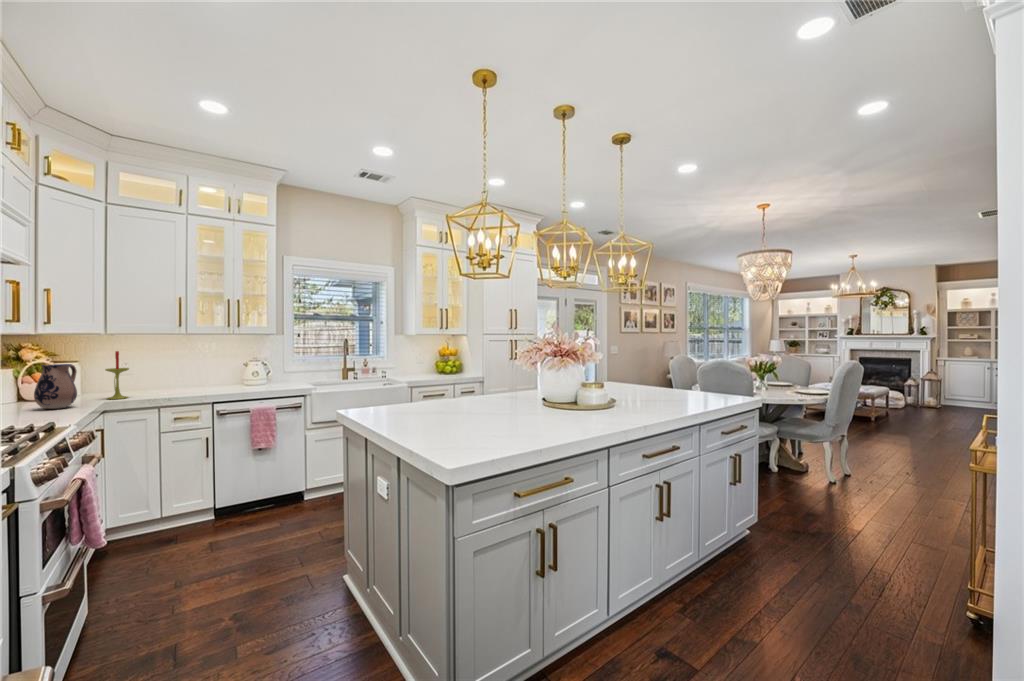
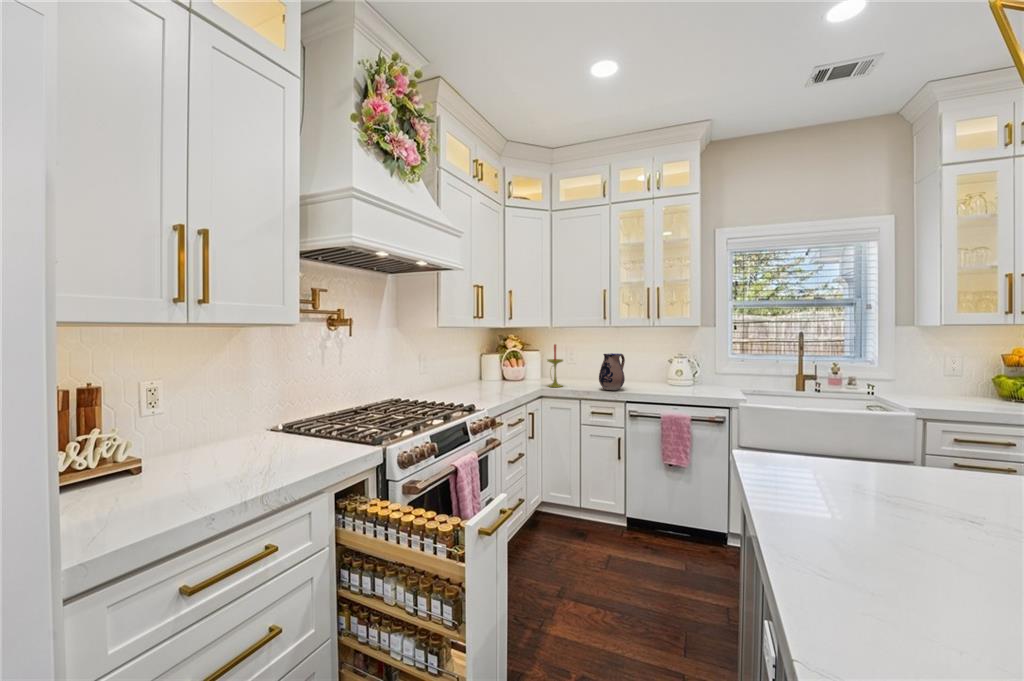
ceramic pitcher: present [34,364,77,409] -> present [599,353,625,391]

